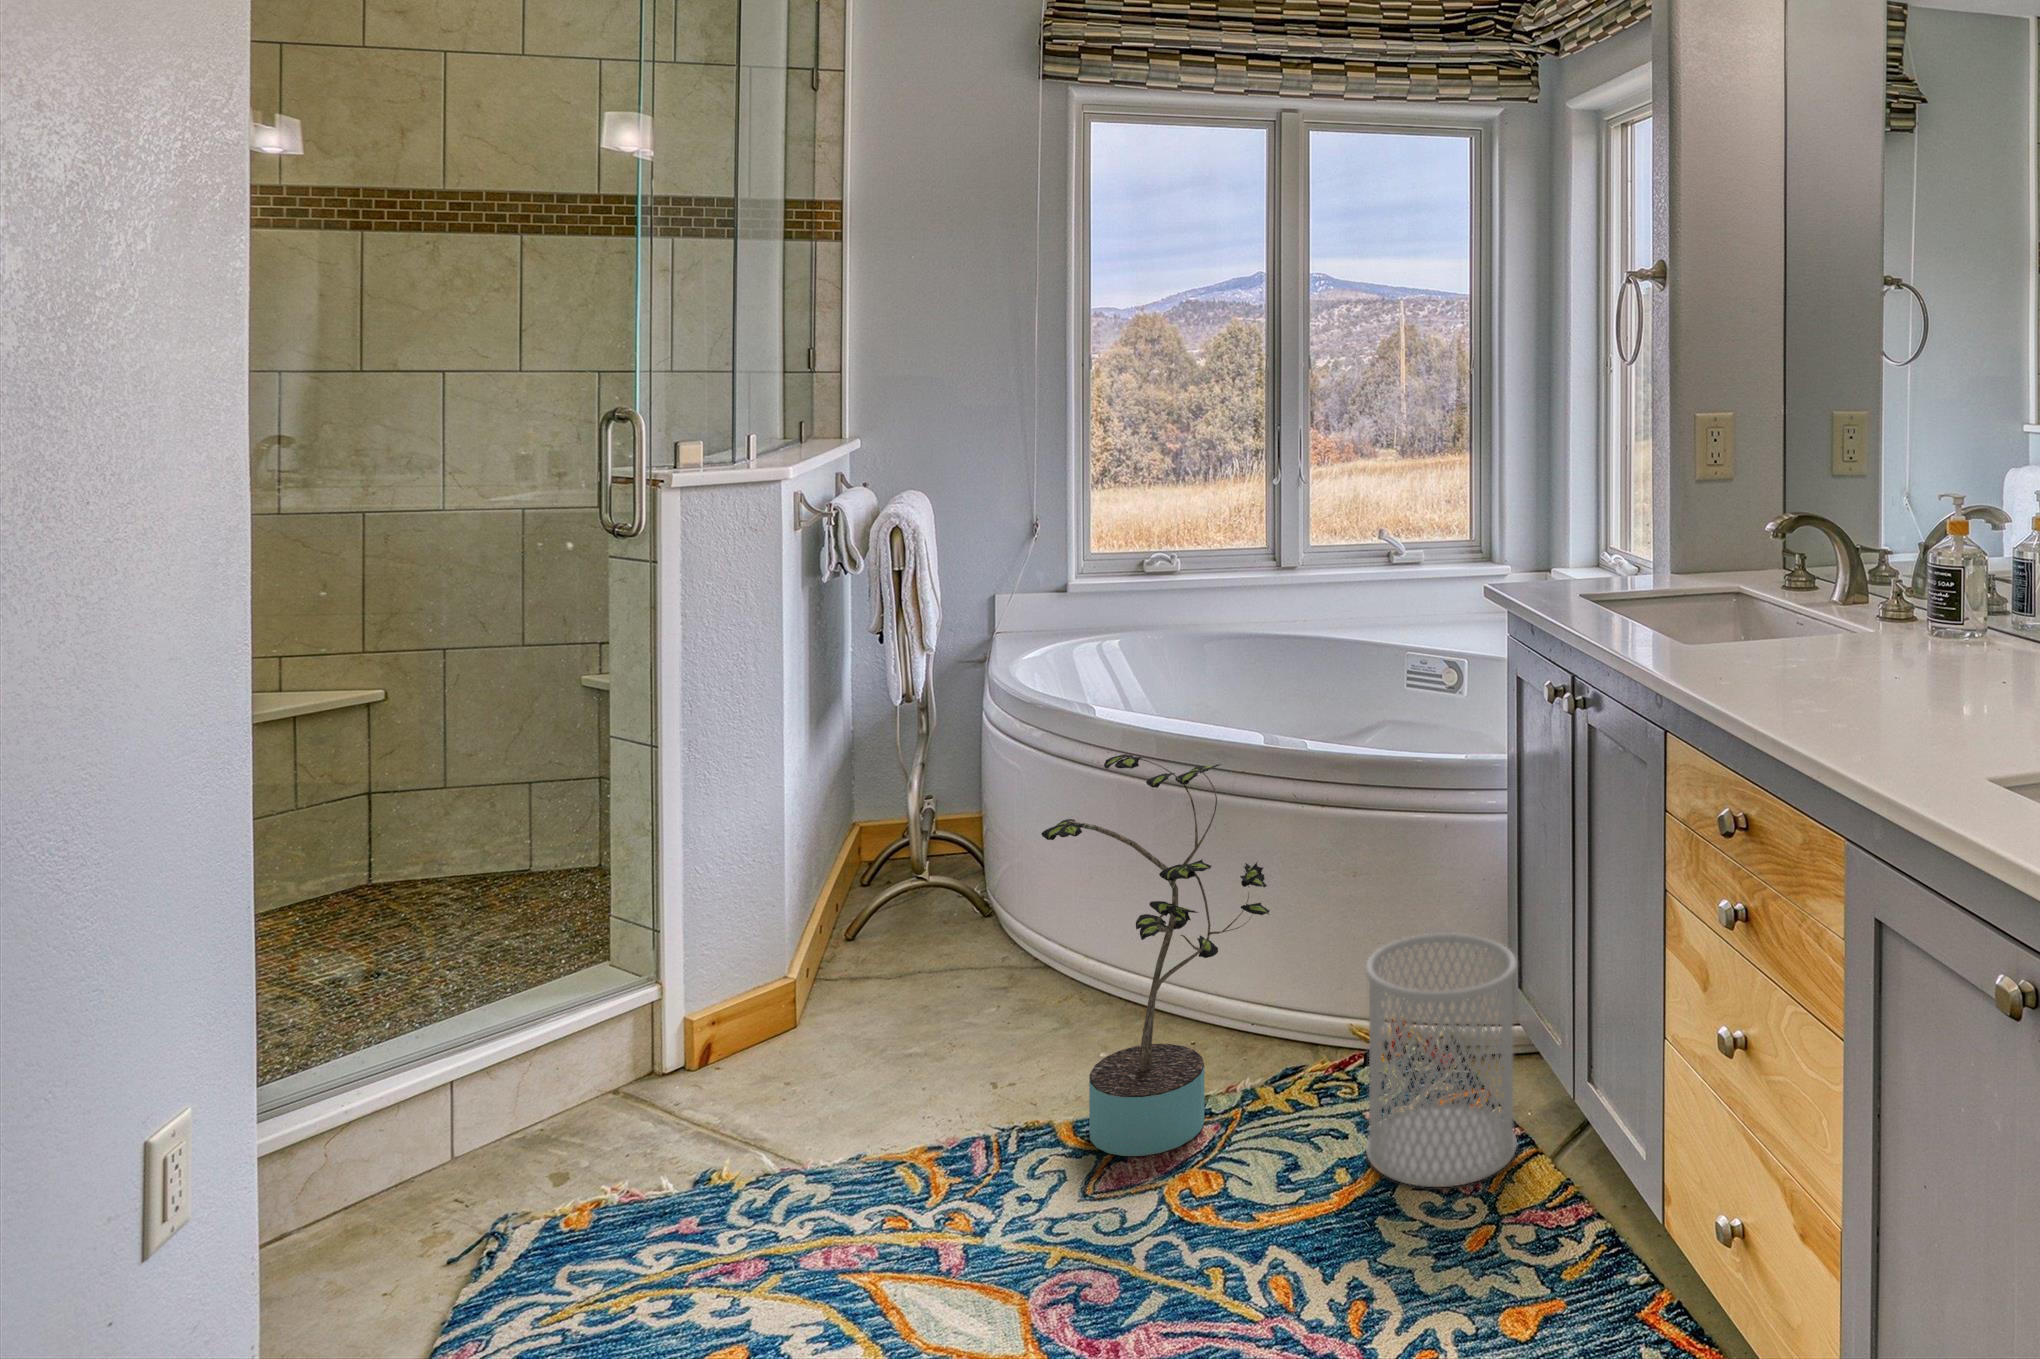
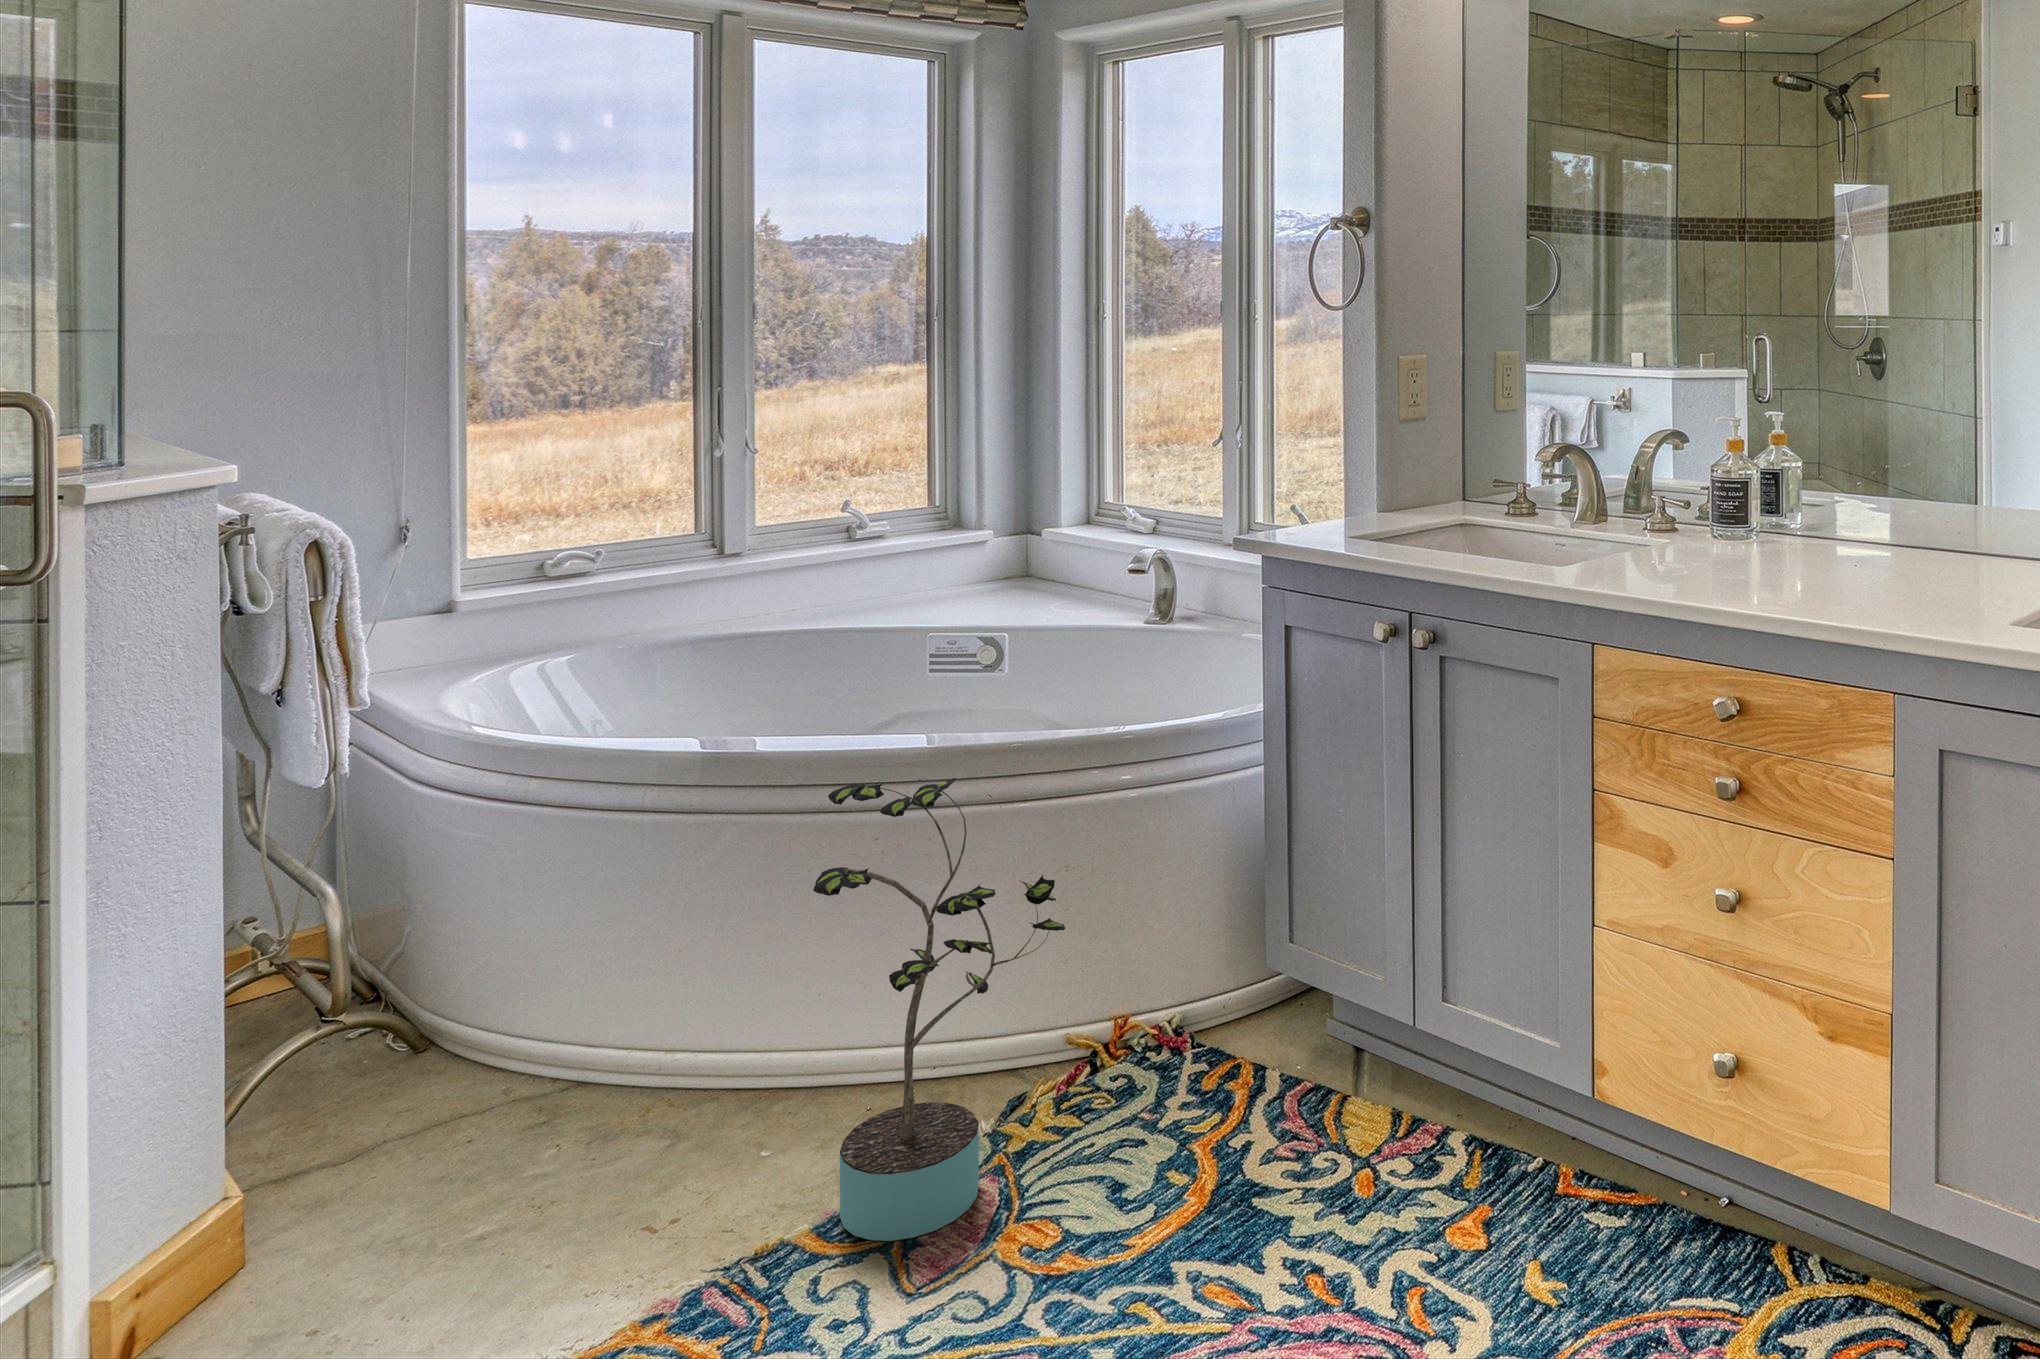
wastebasket: present [1365,933,1517,1187] -> none [1171,906,1329,1164]

